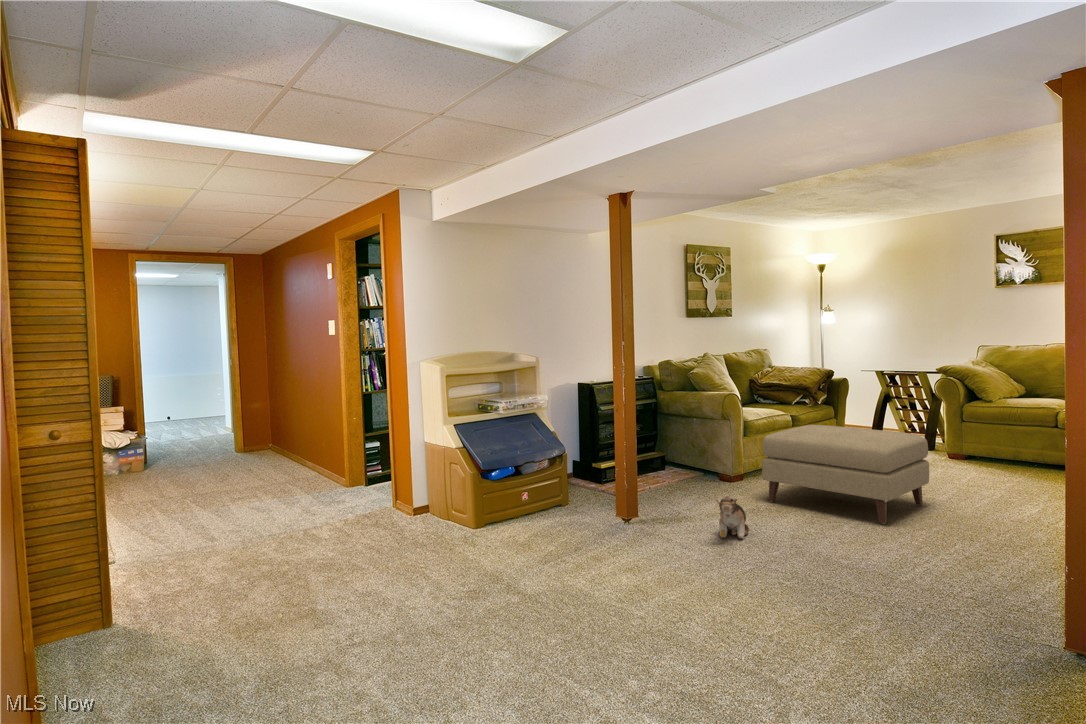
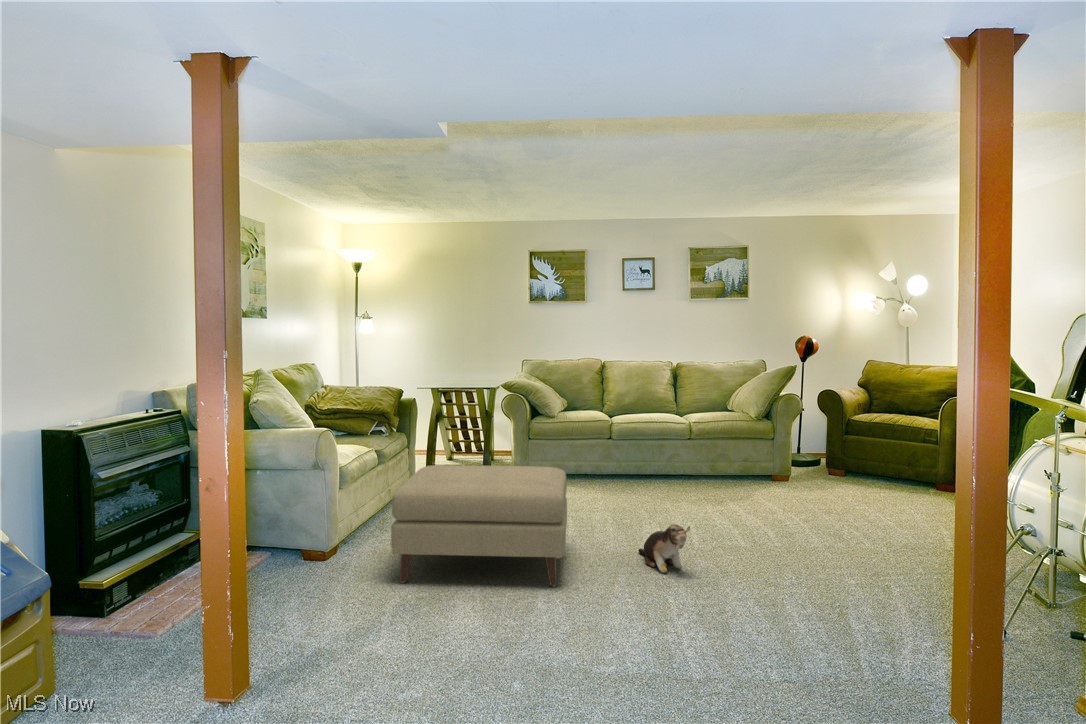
plush toy: present [716,496,749,538] -> present [638,524,690,573]

